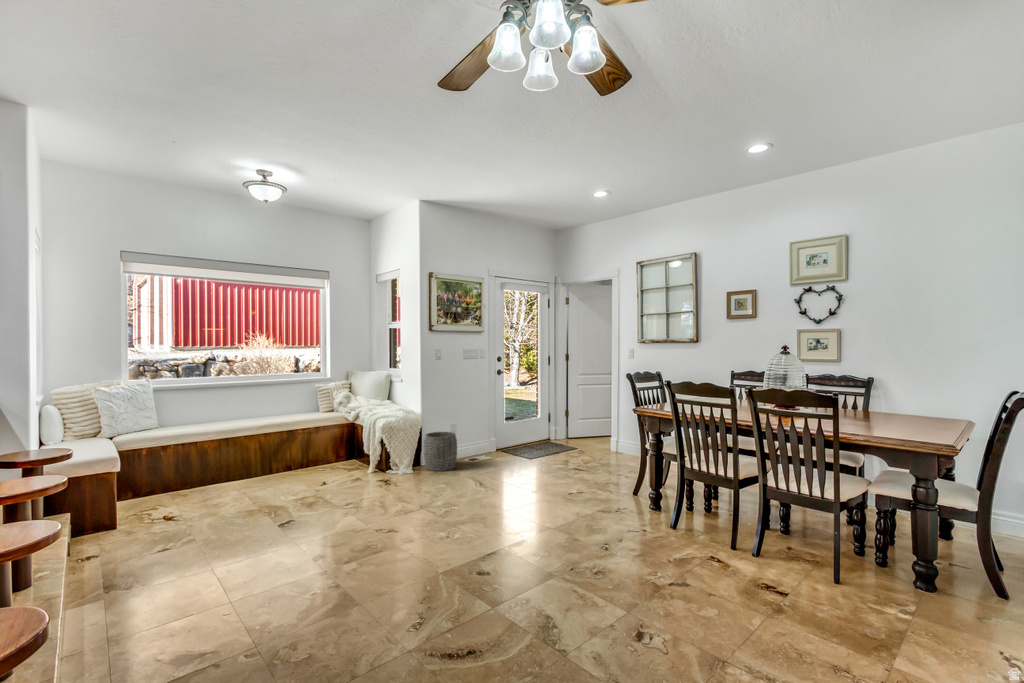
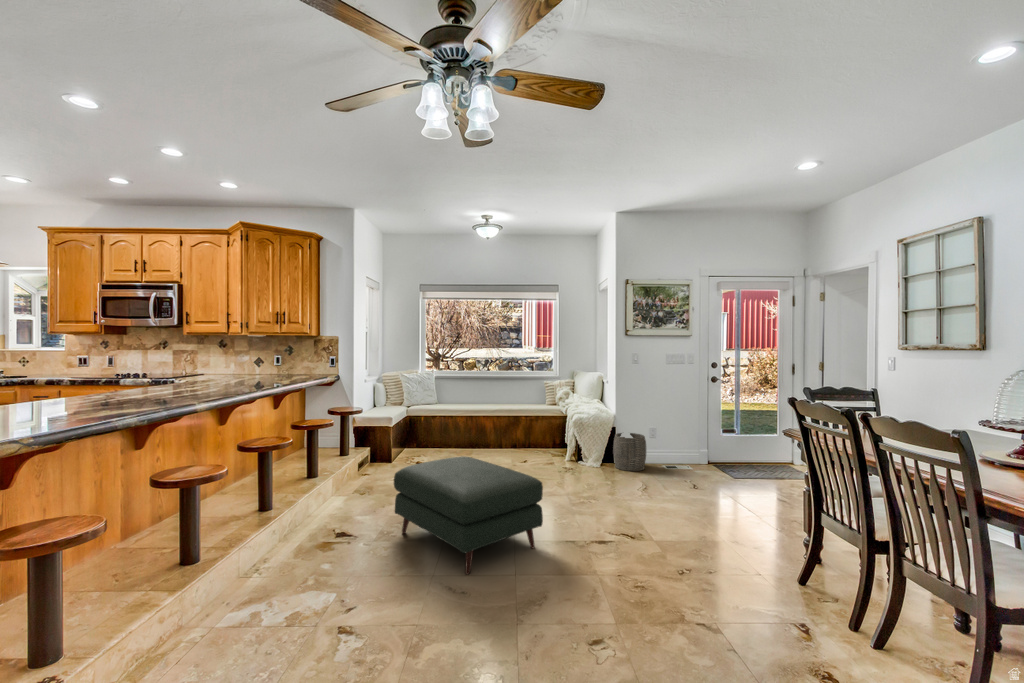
ottoman: none [281,485,474,615] -> present [394,456,543,574]

